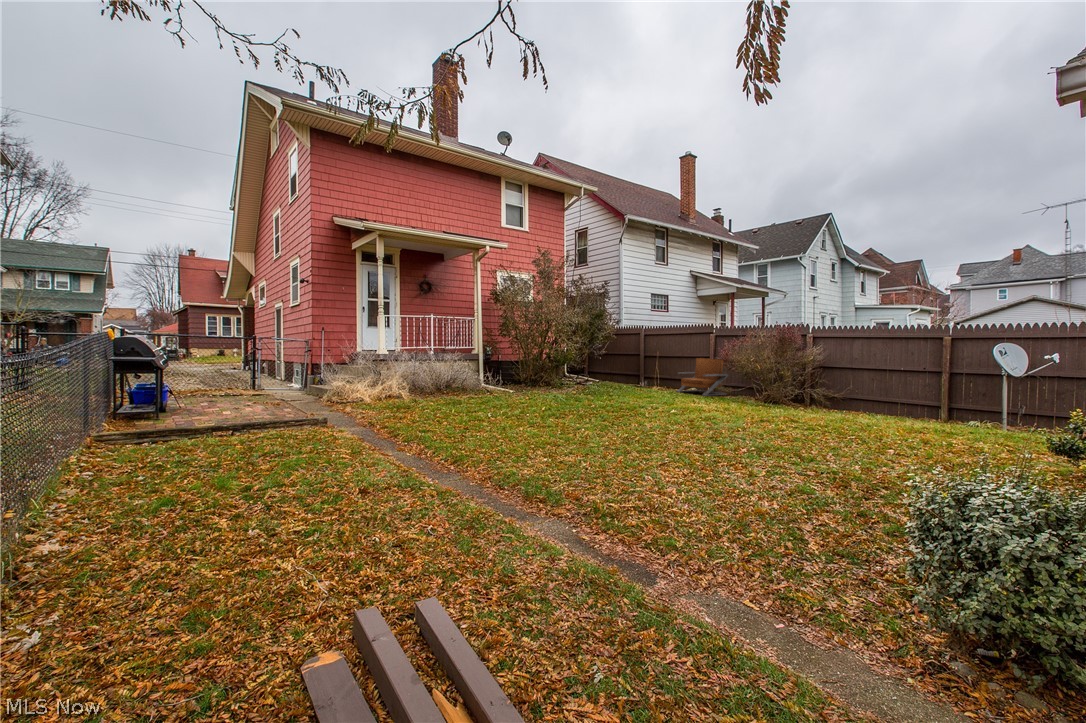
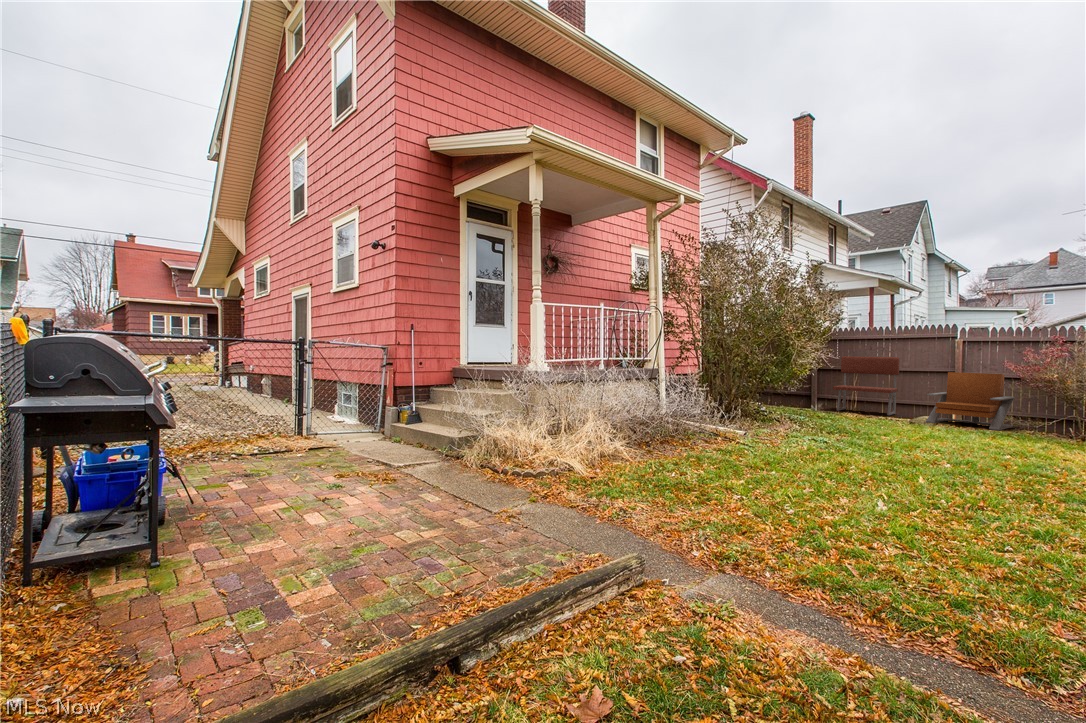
bench: none [638,347,679,388] -> present [833,356,899,415]

